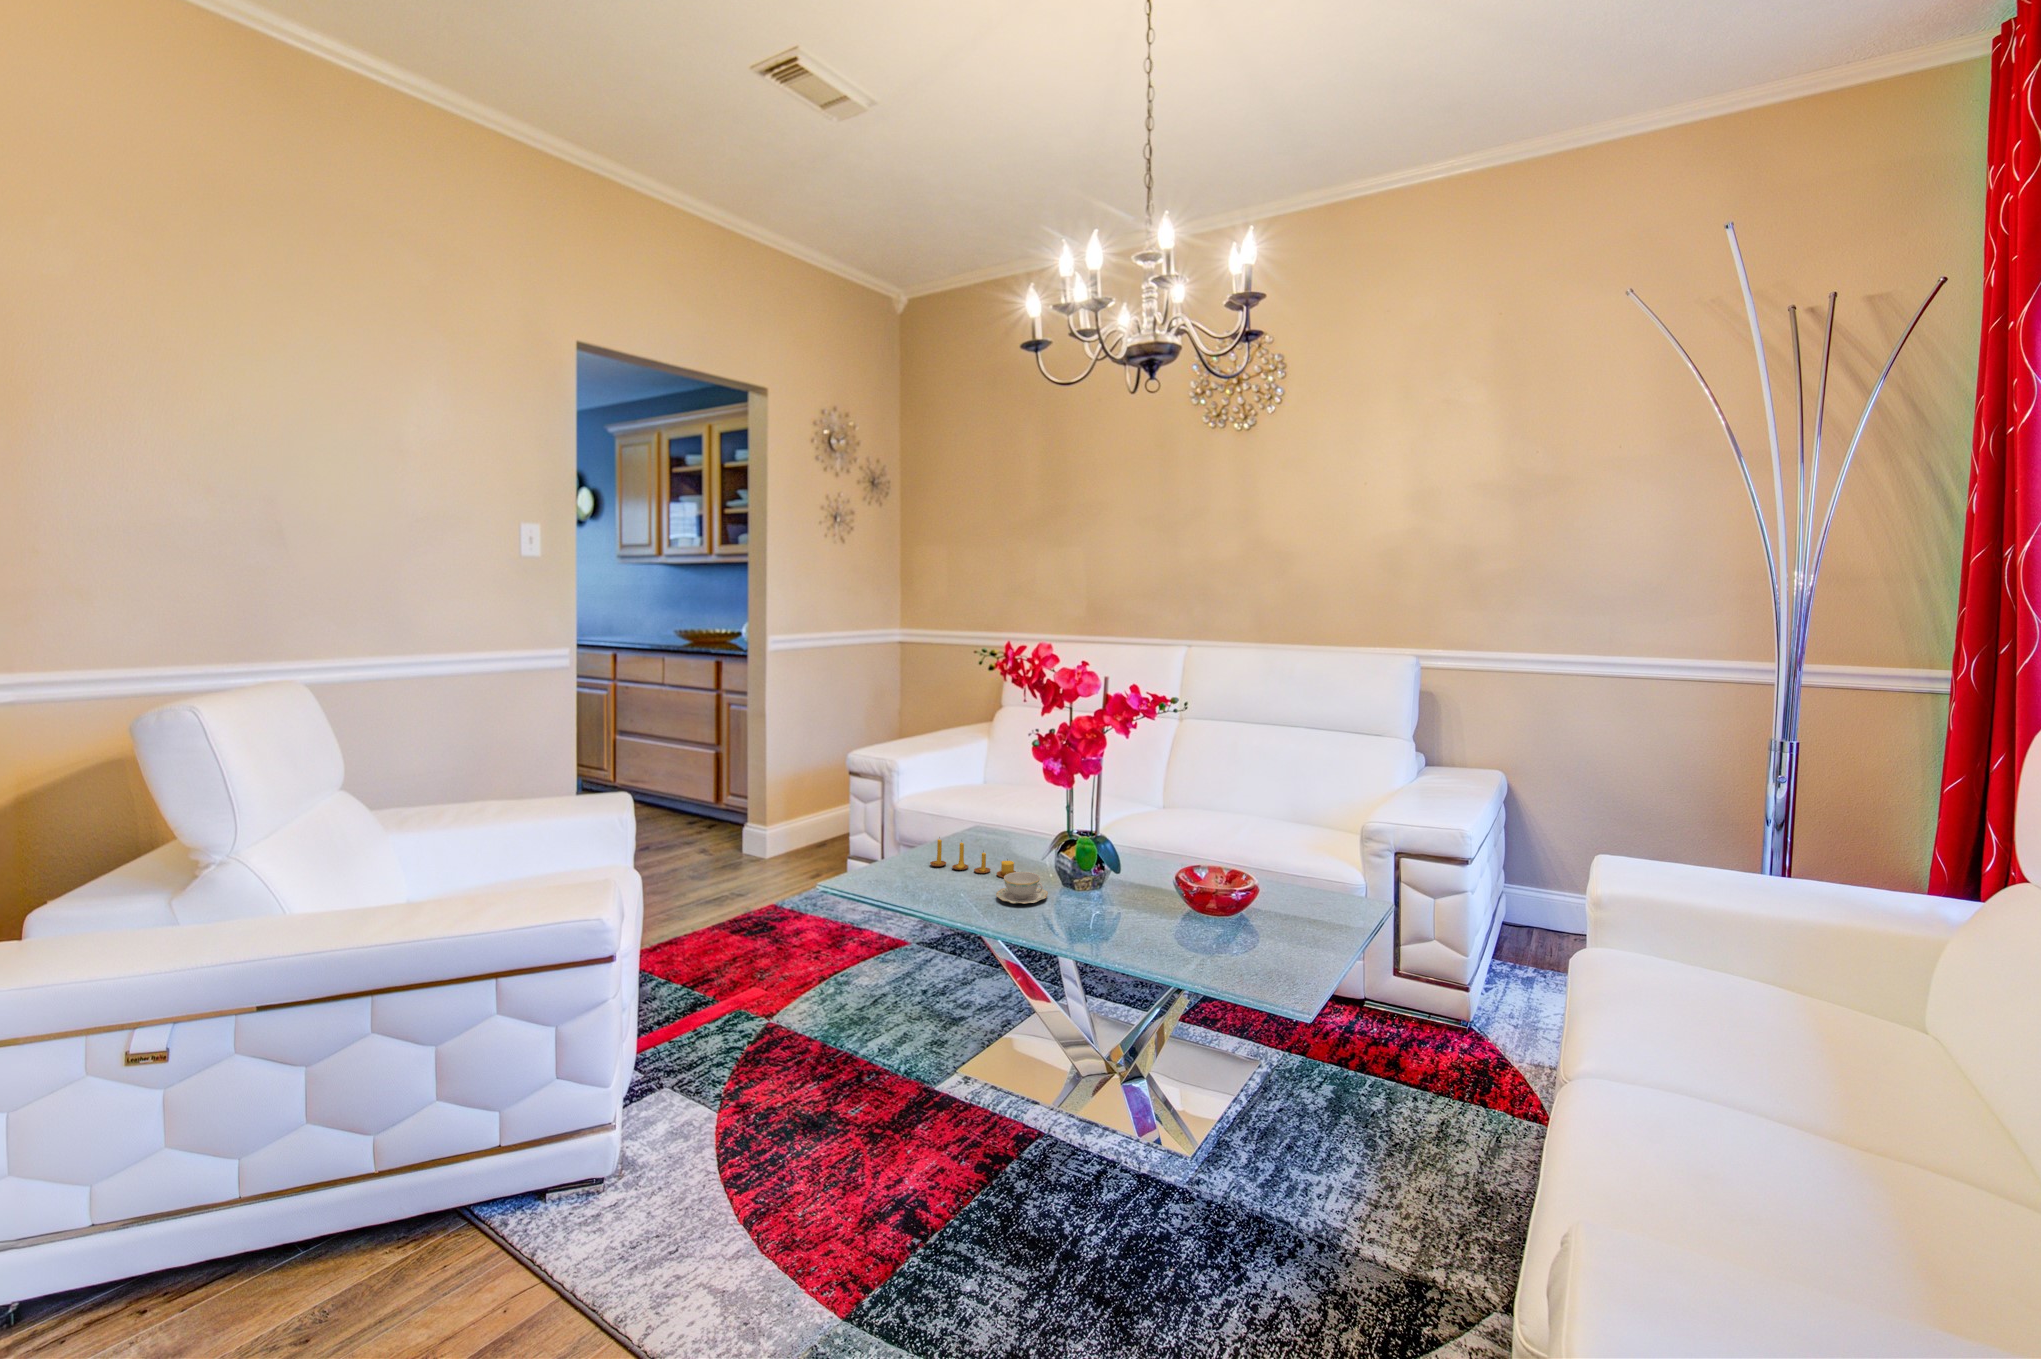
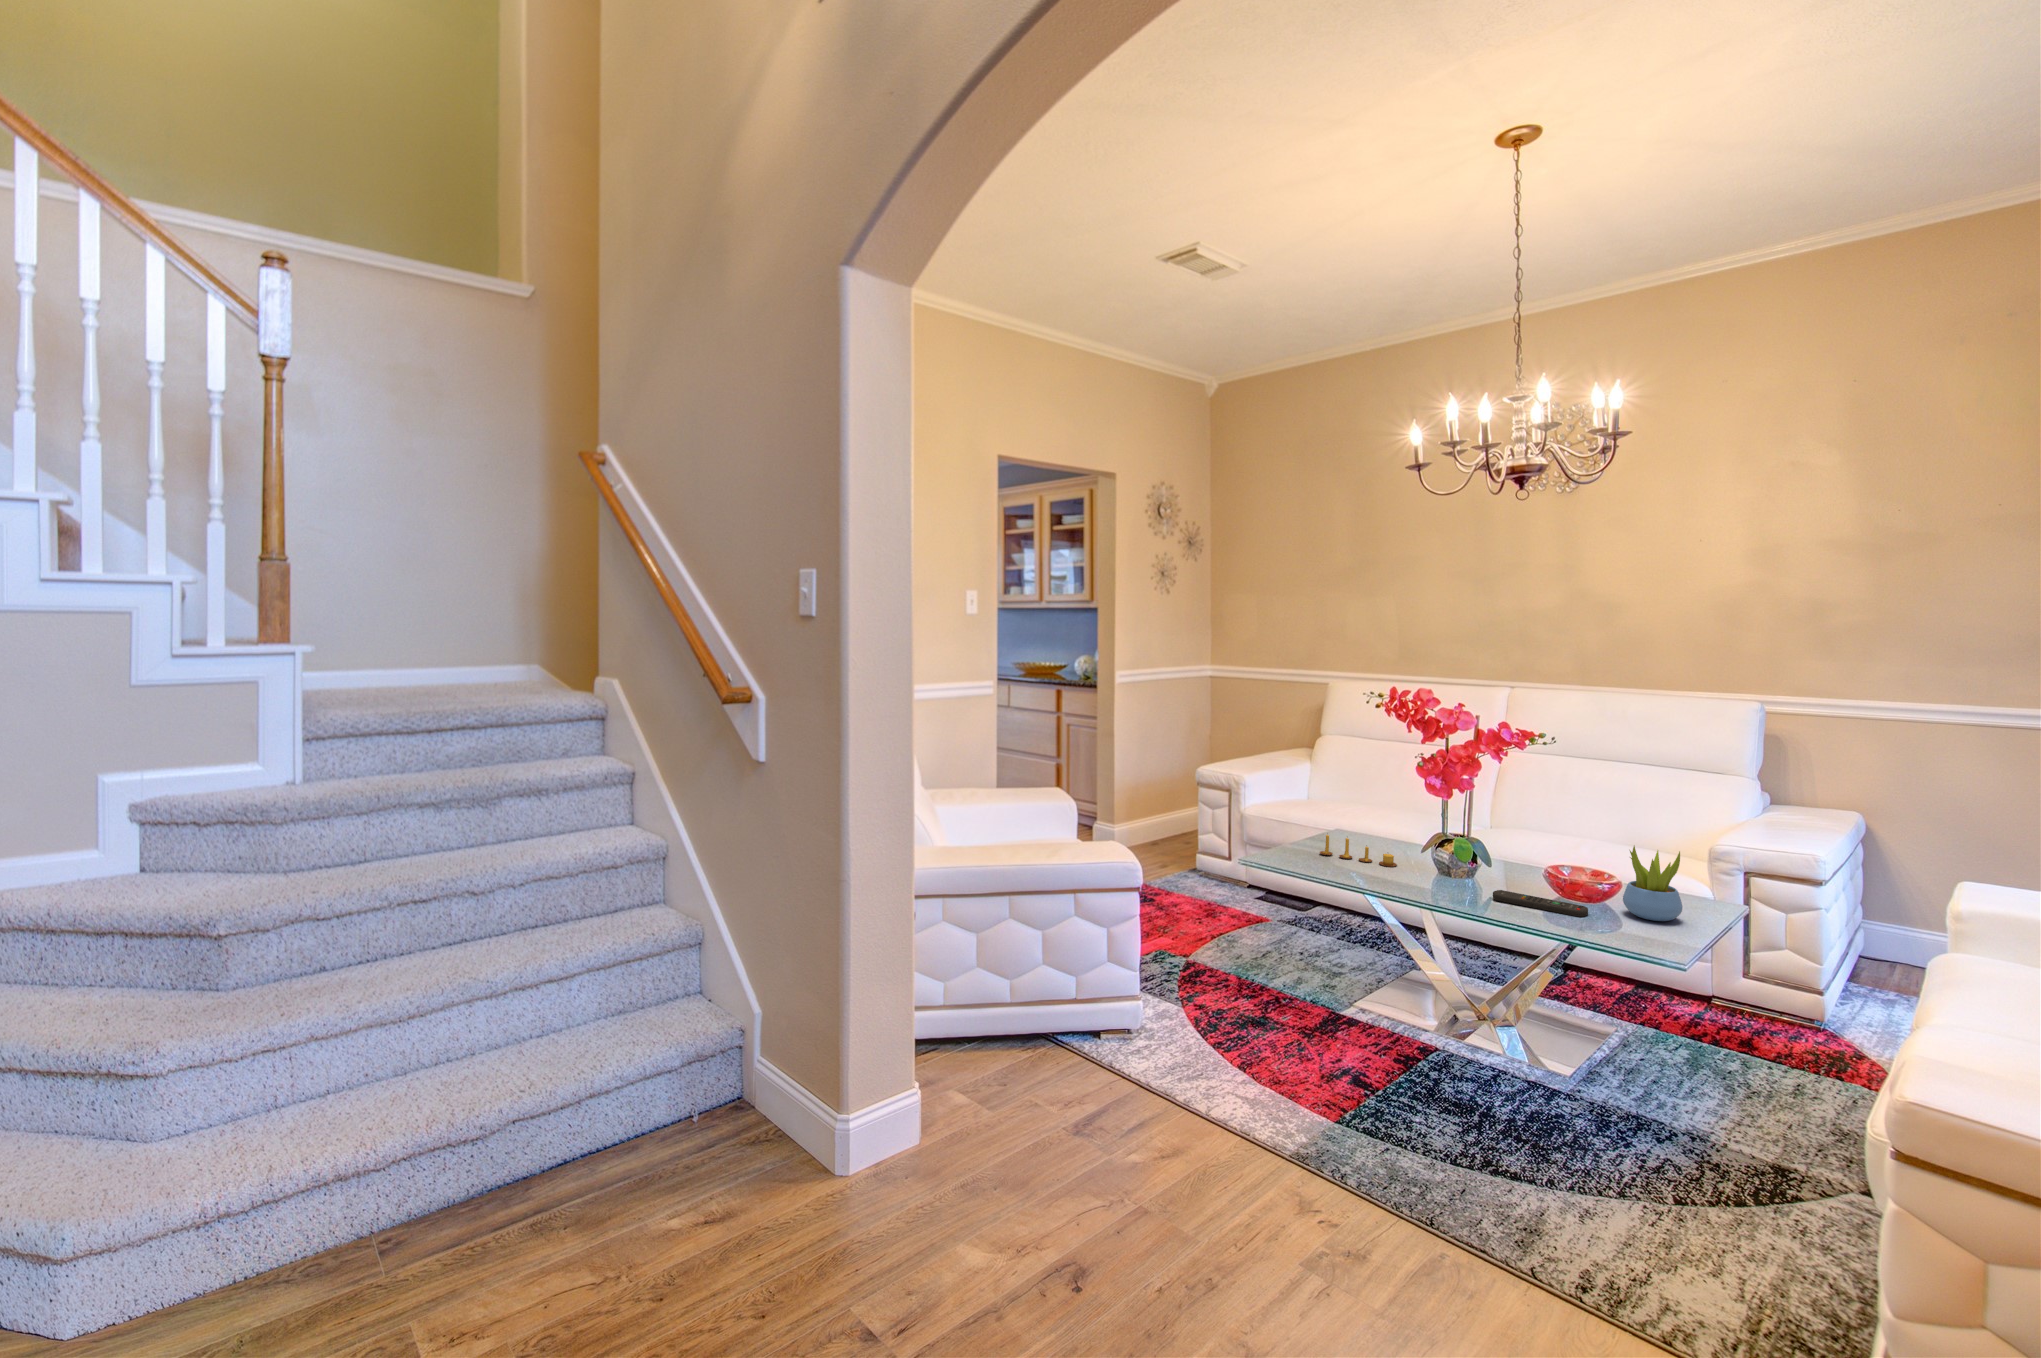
succulent plant: none [1257,839,1321,937] -> present [1623,846,1682,921]
teacup: present [996,872,1048,904] -> none [1389,861,1433,883]
remote control: none [1110,906,1216,940] -> present [1493,890,1588,917]

